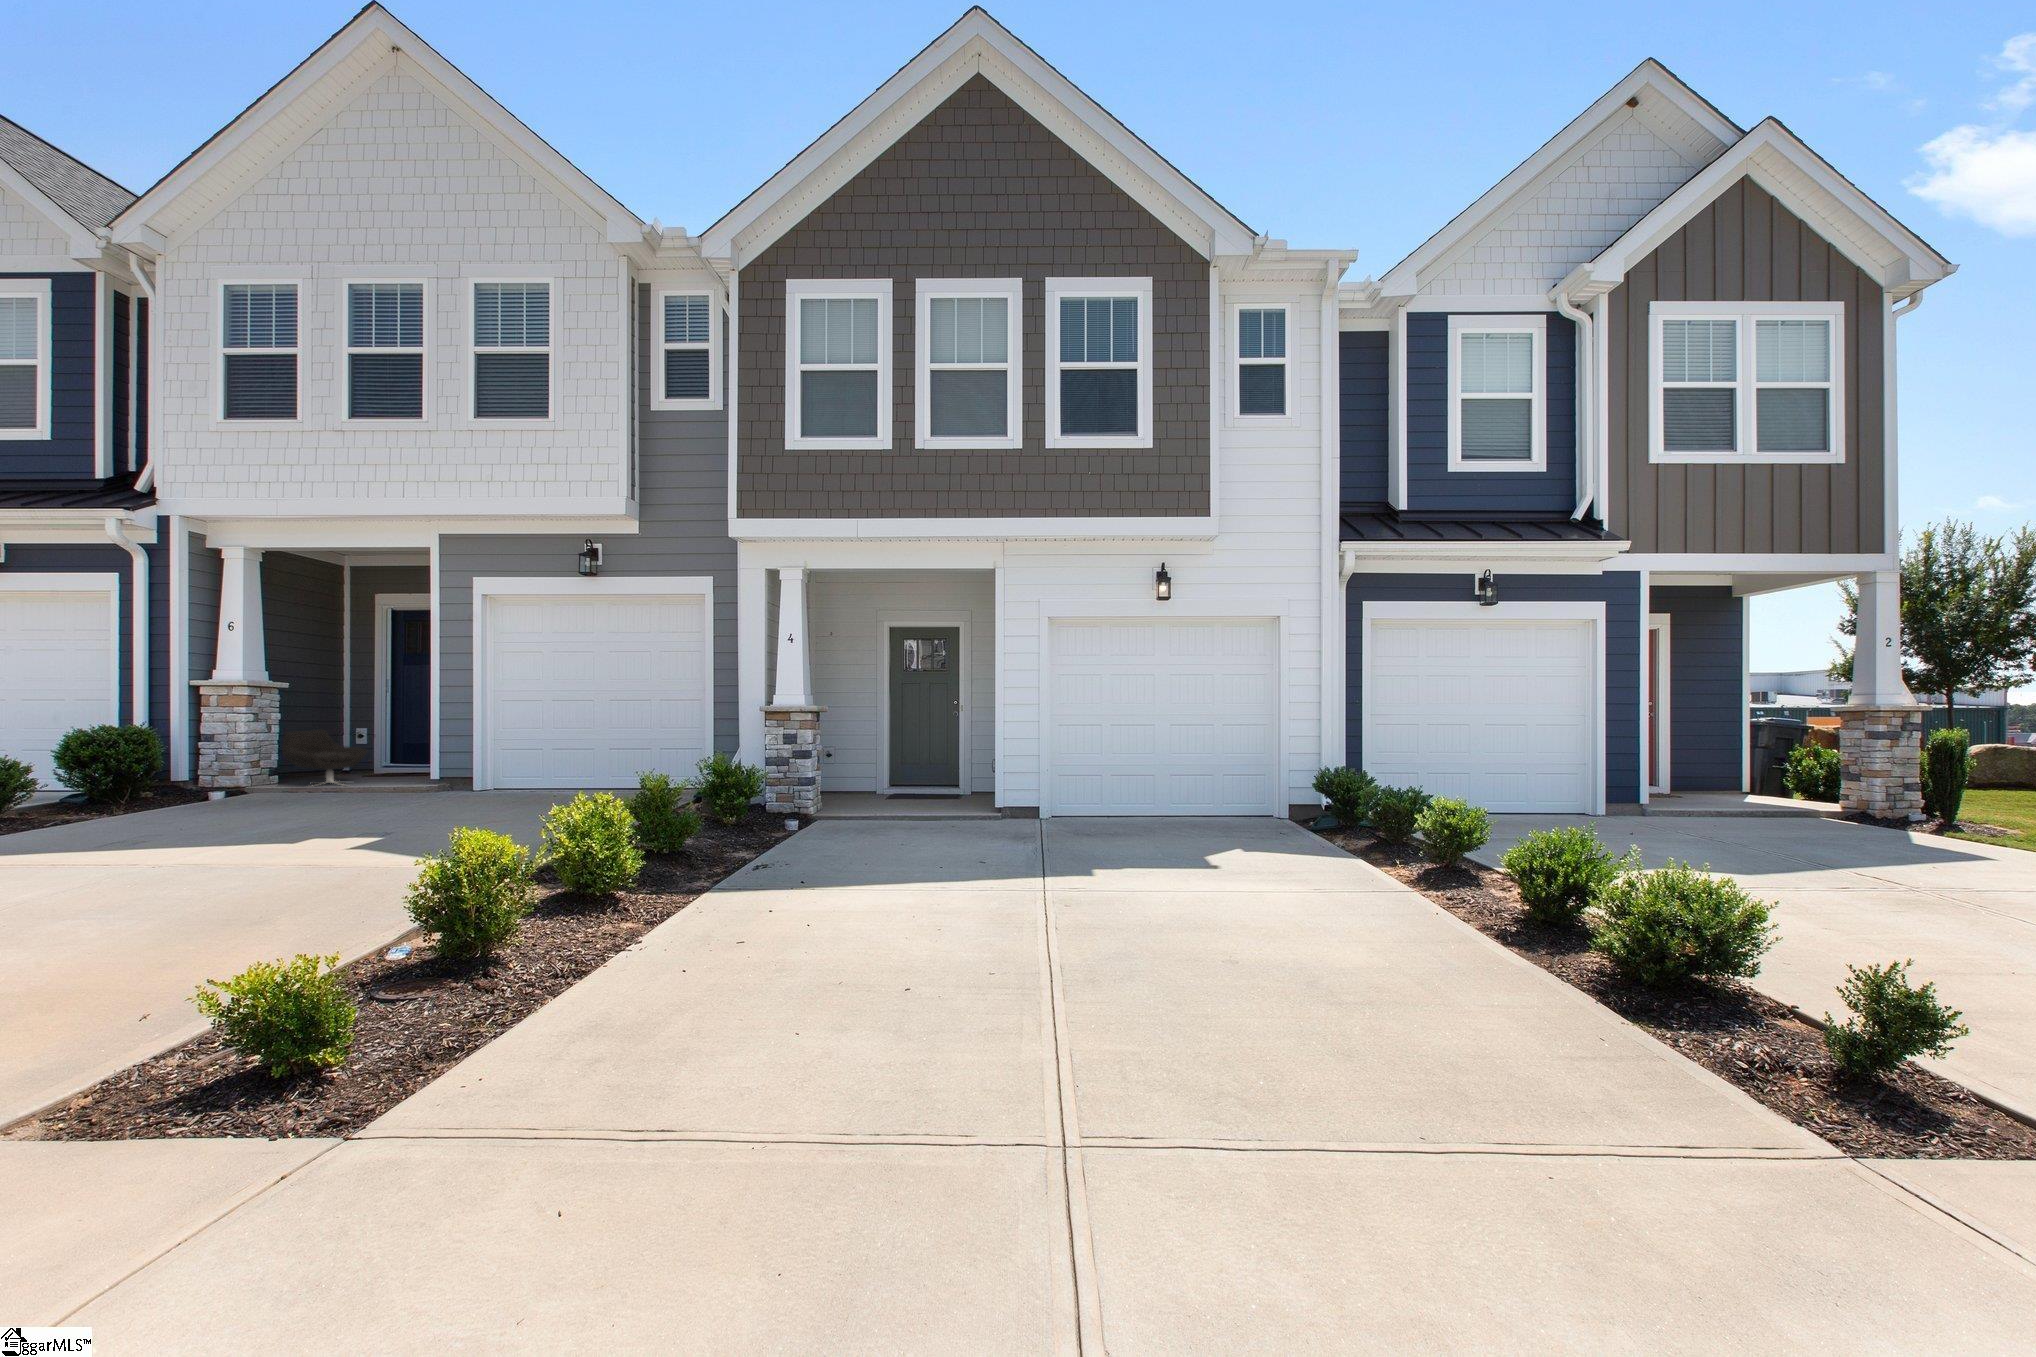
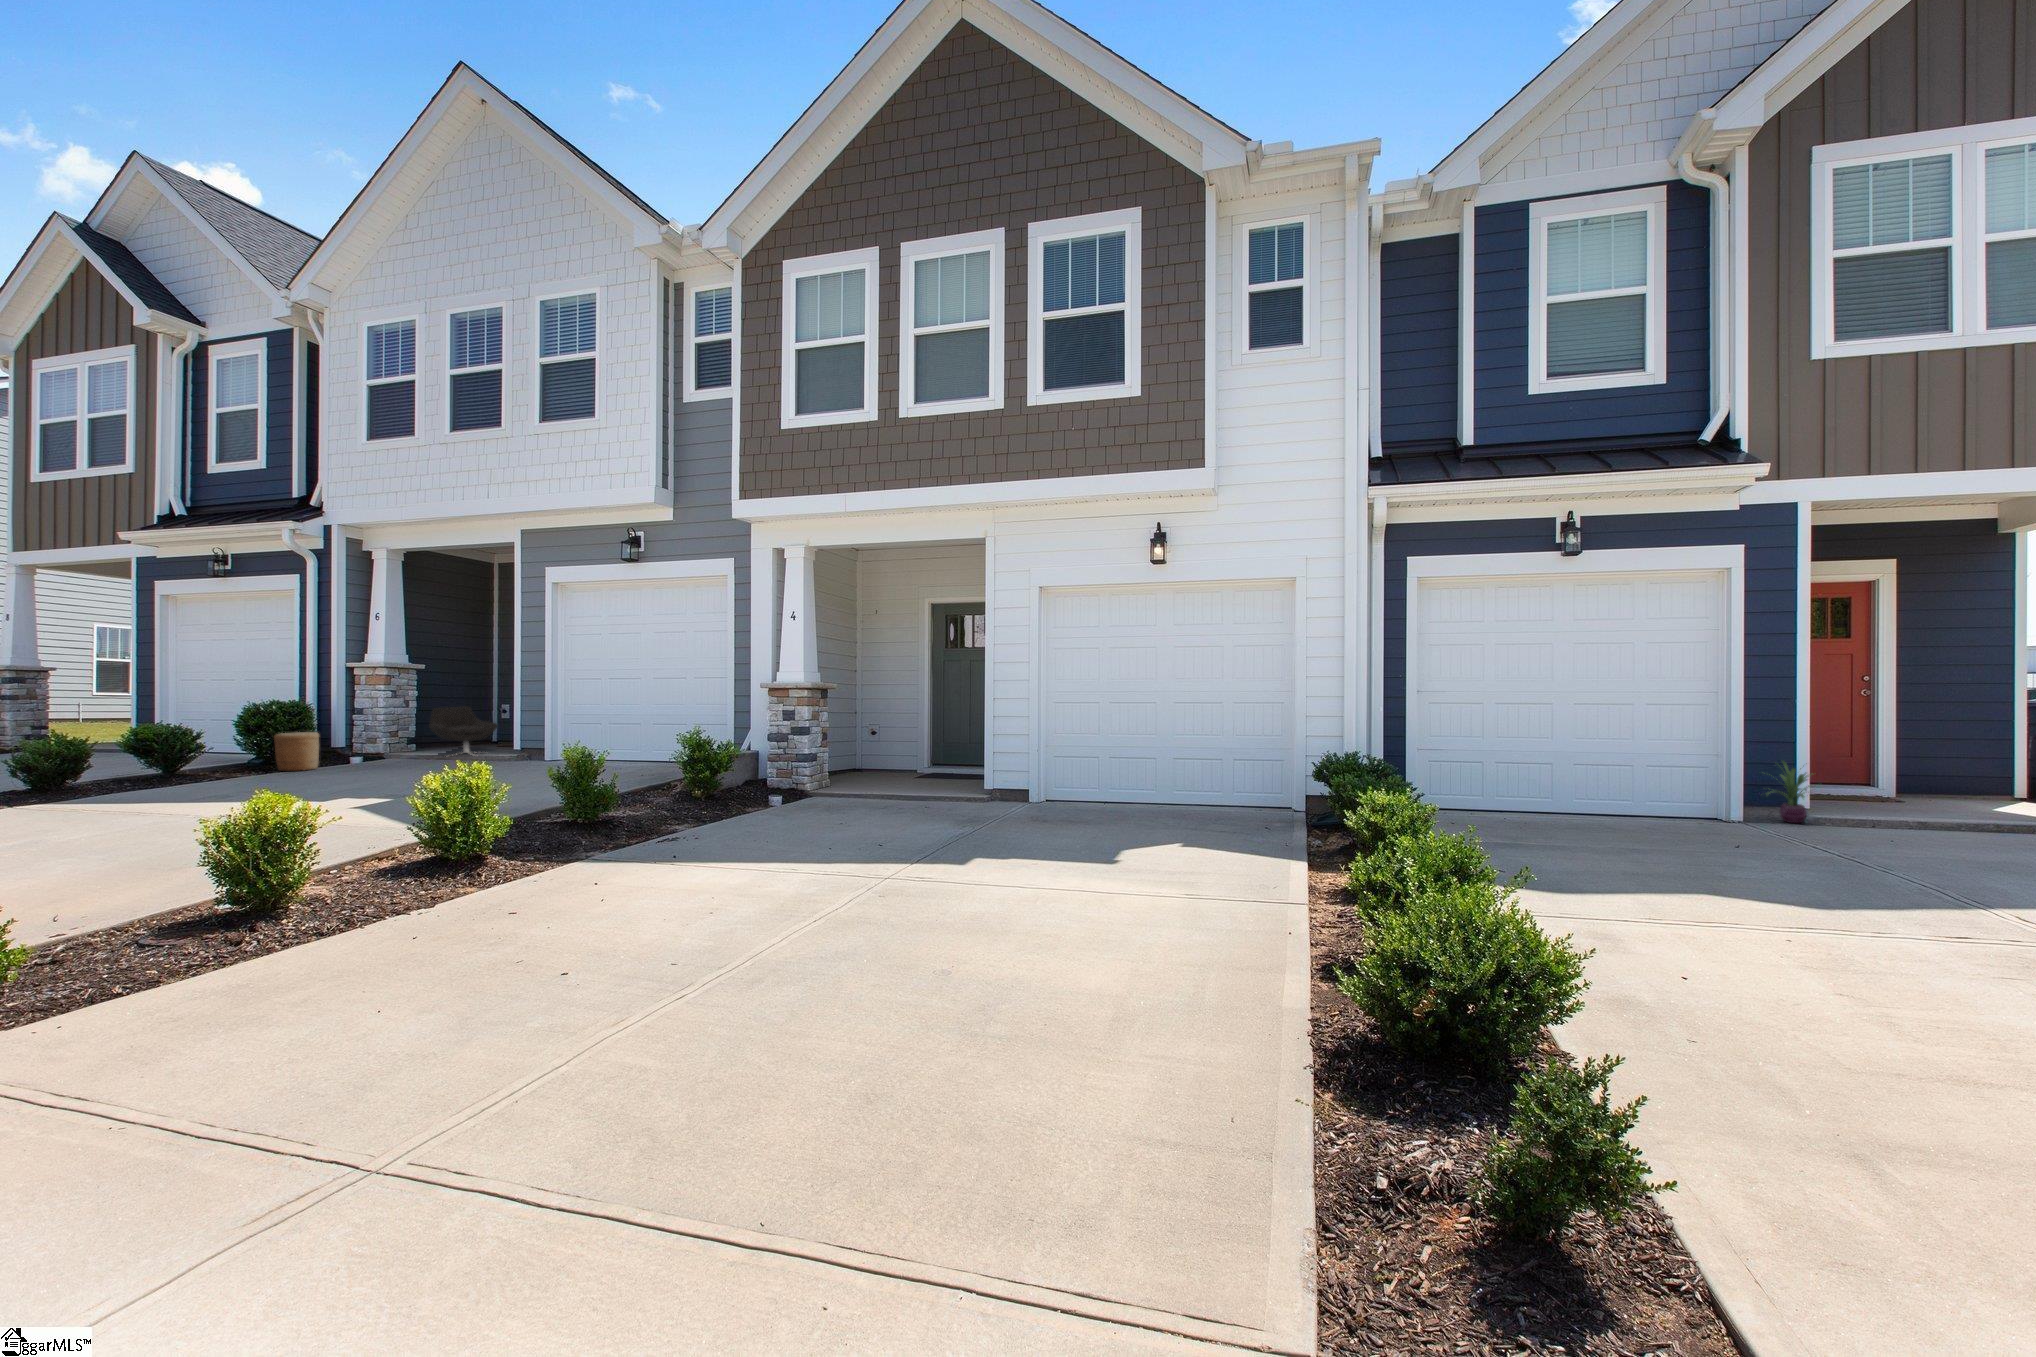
woven basket: none [113,761,171,807] -> present [274,732,319,771]
decorative plant: none [1607,768,1668,817] -> present [1767,761,1809,823]

